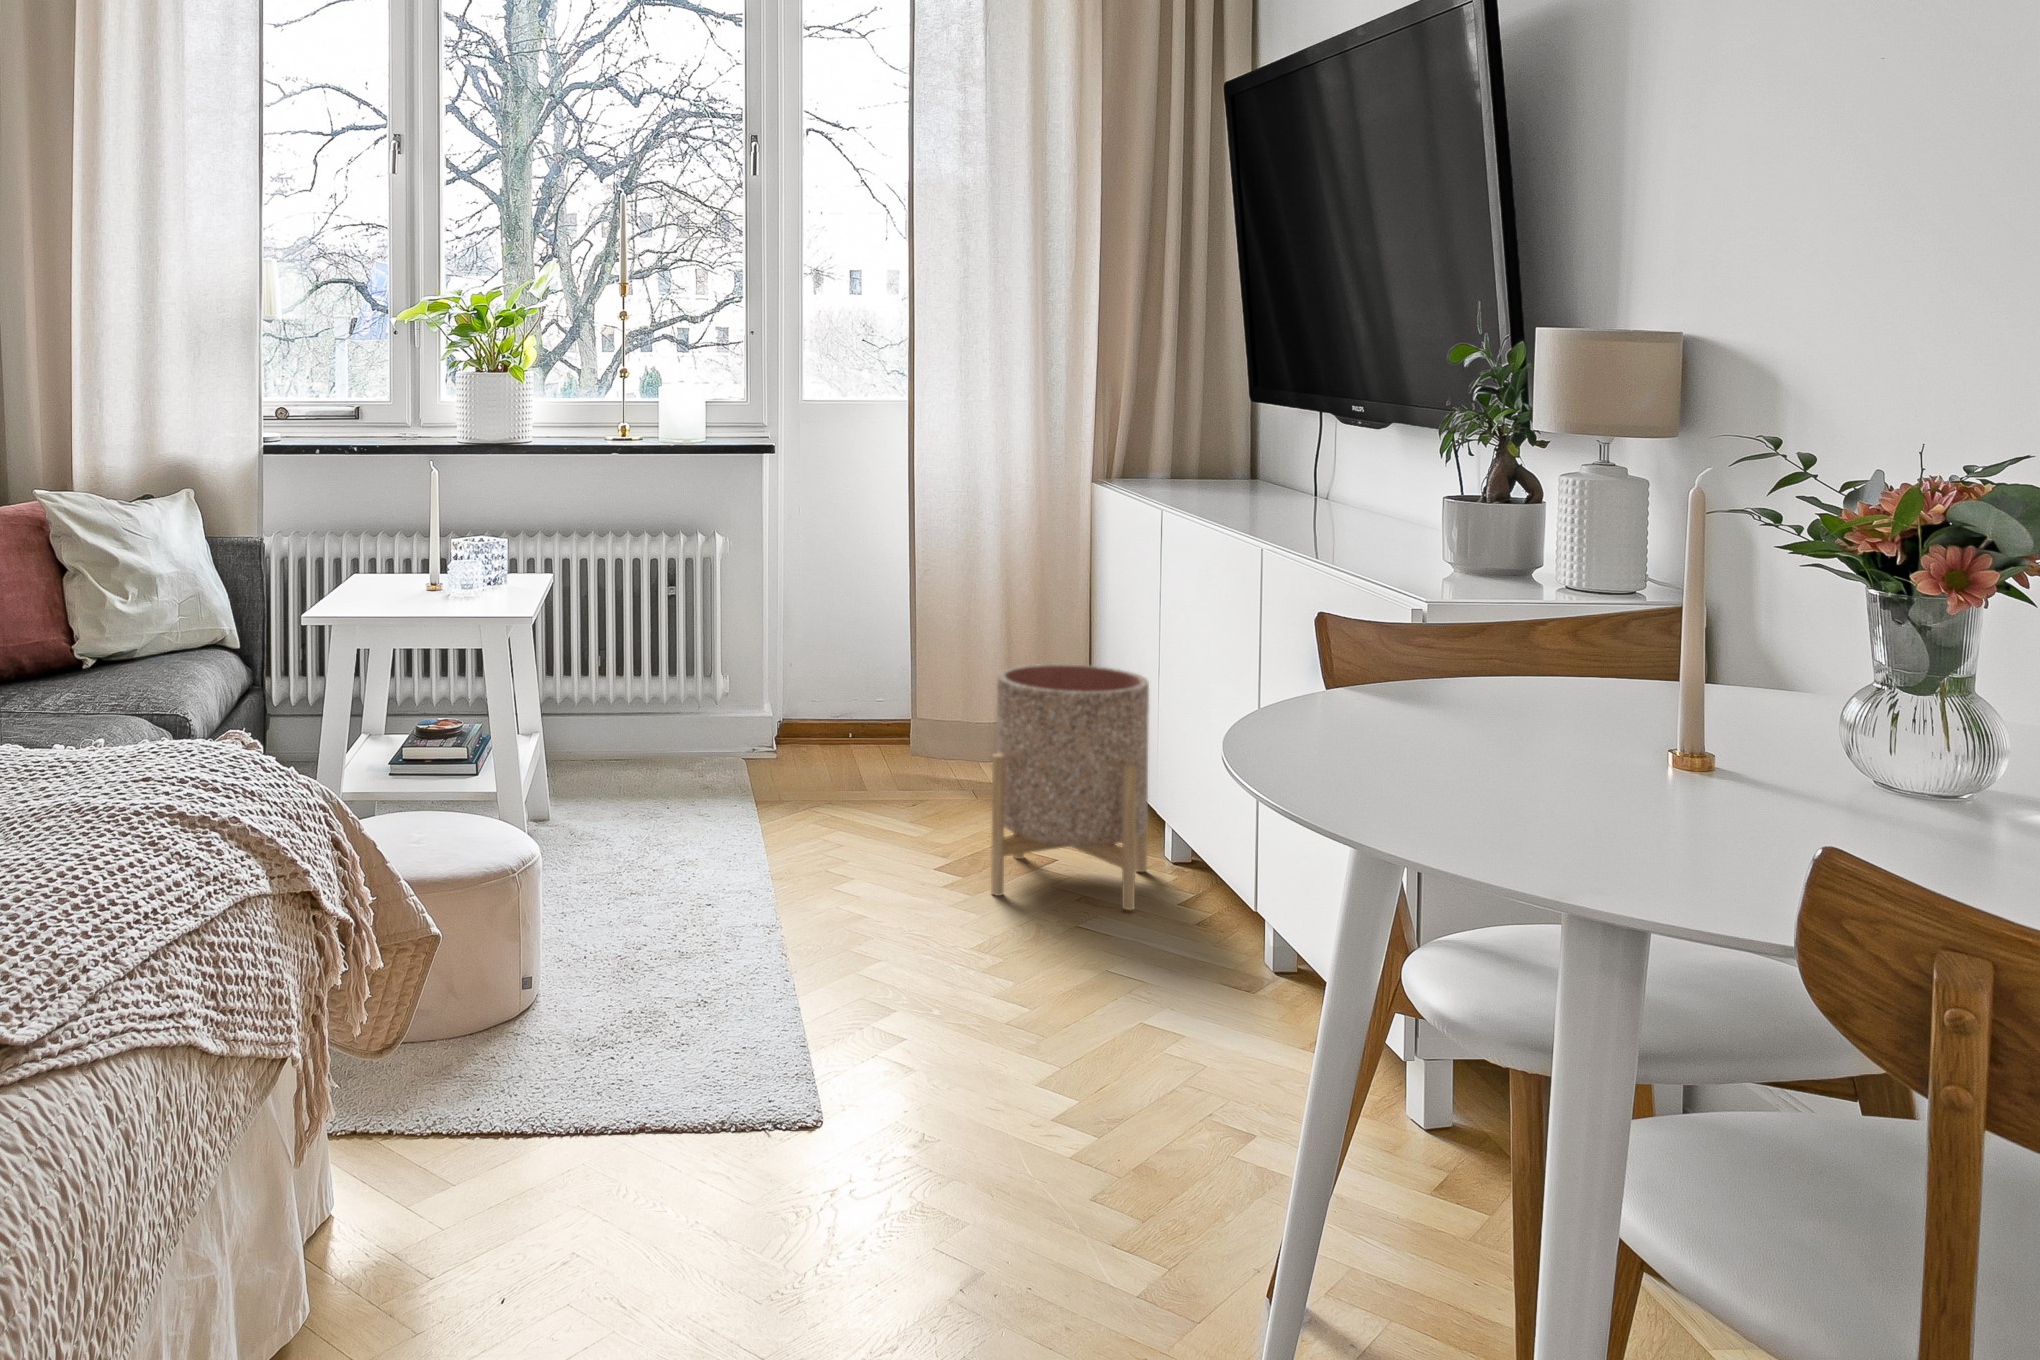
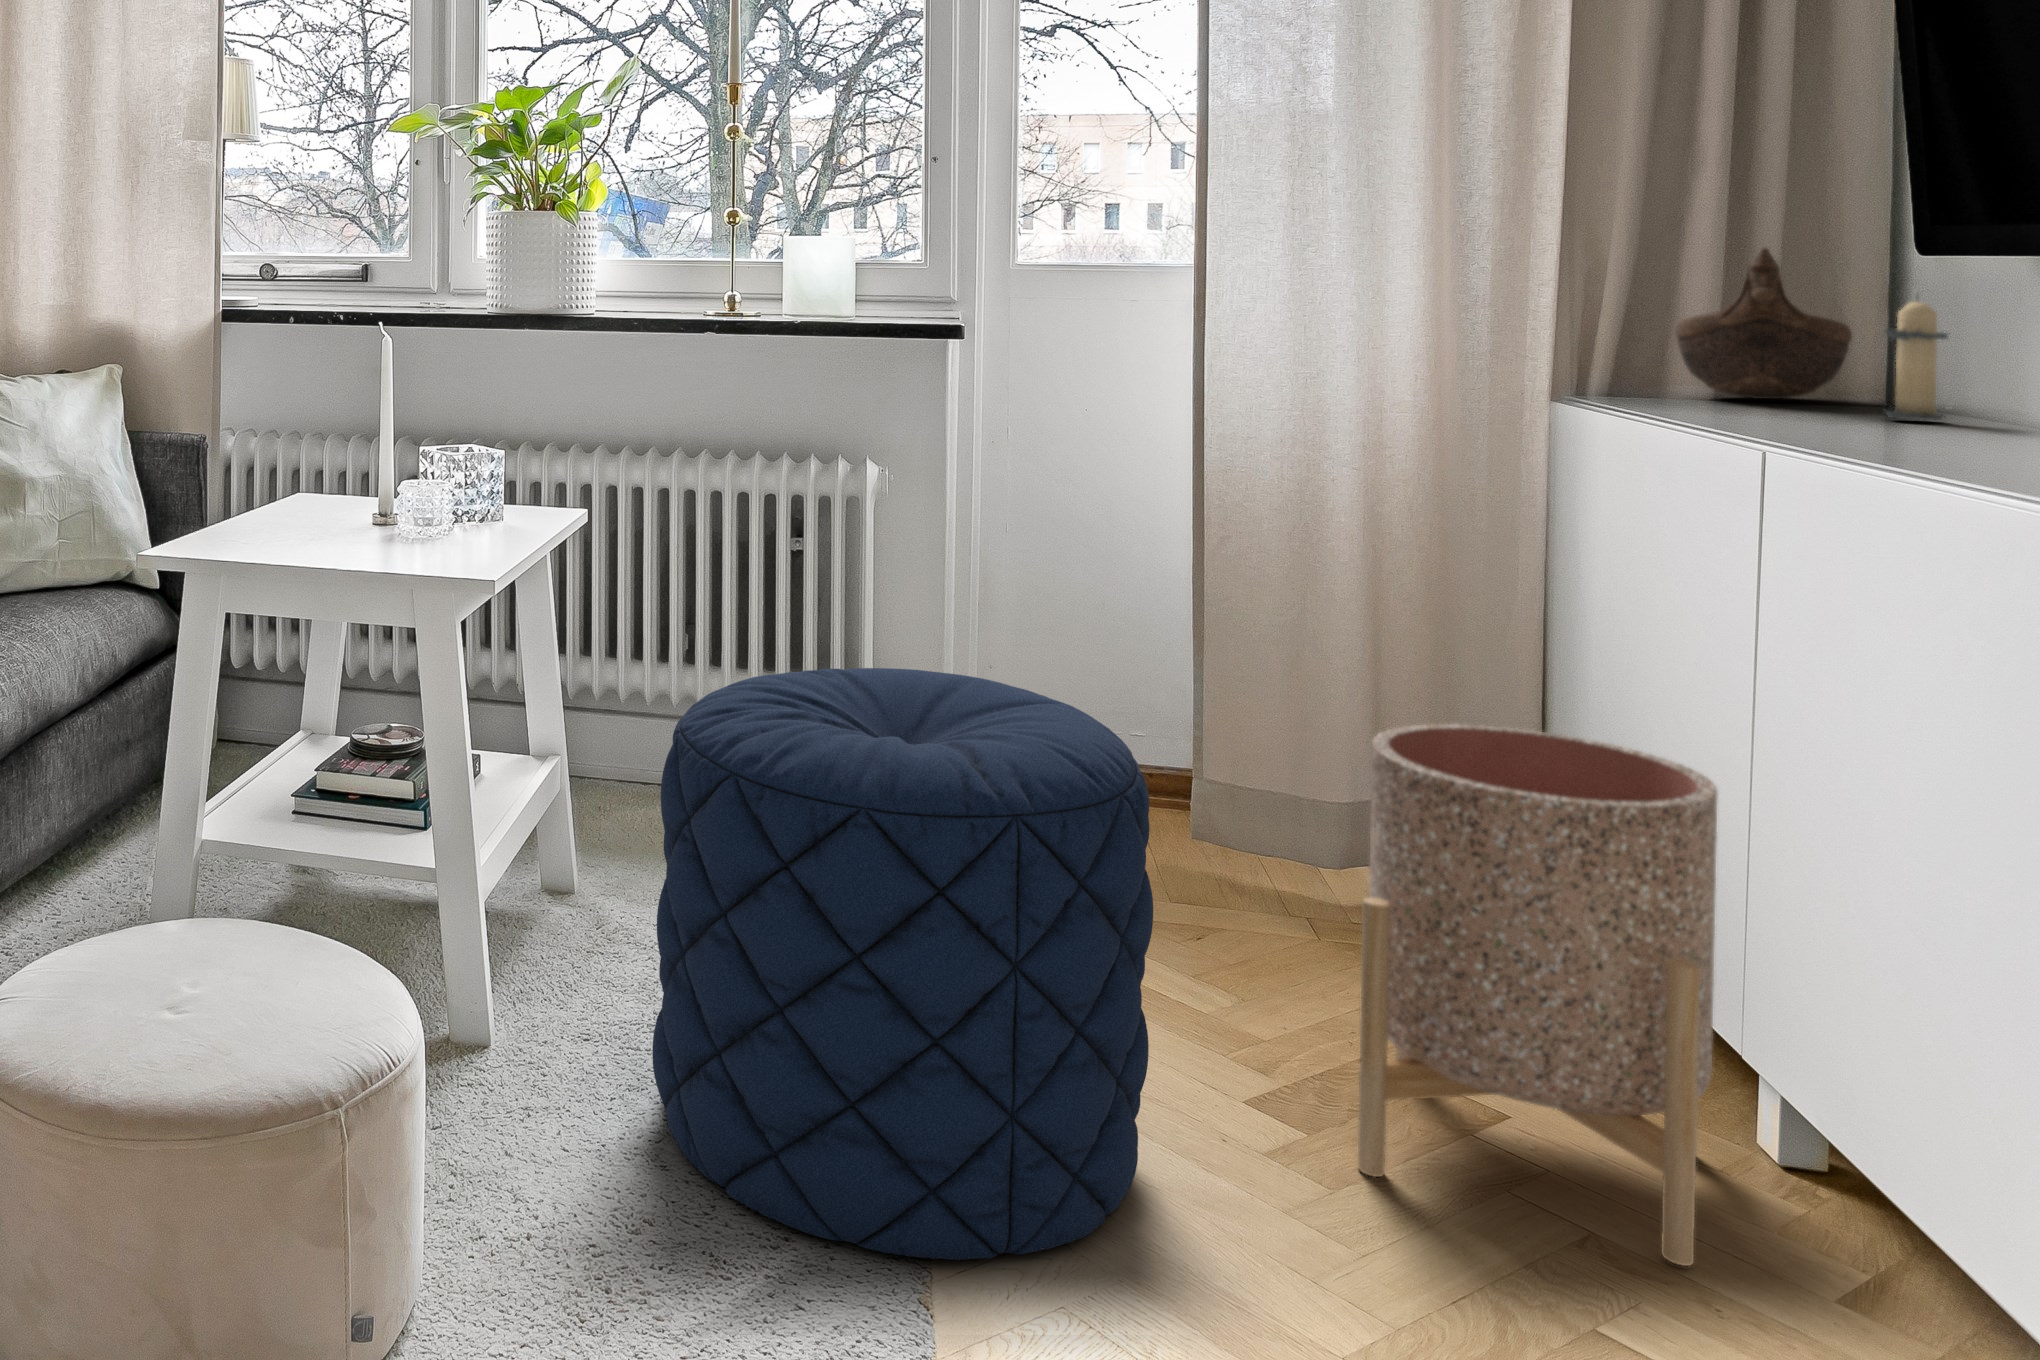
decorative bowl: none [1156,396,1236,480] -> present [1675,248,1852,399]
candle: none [1236,426,1270,493] -> present [1883,299,1950,420]
pouf: none [634,656,890,947] -> present [652,668,1153,1260]

